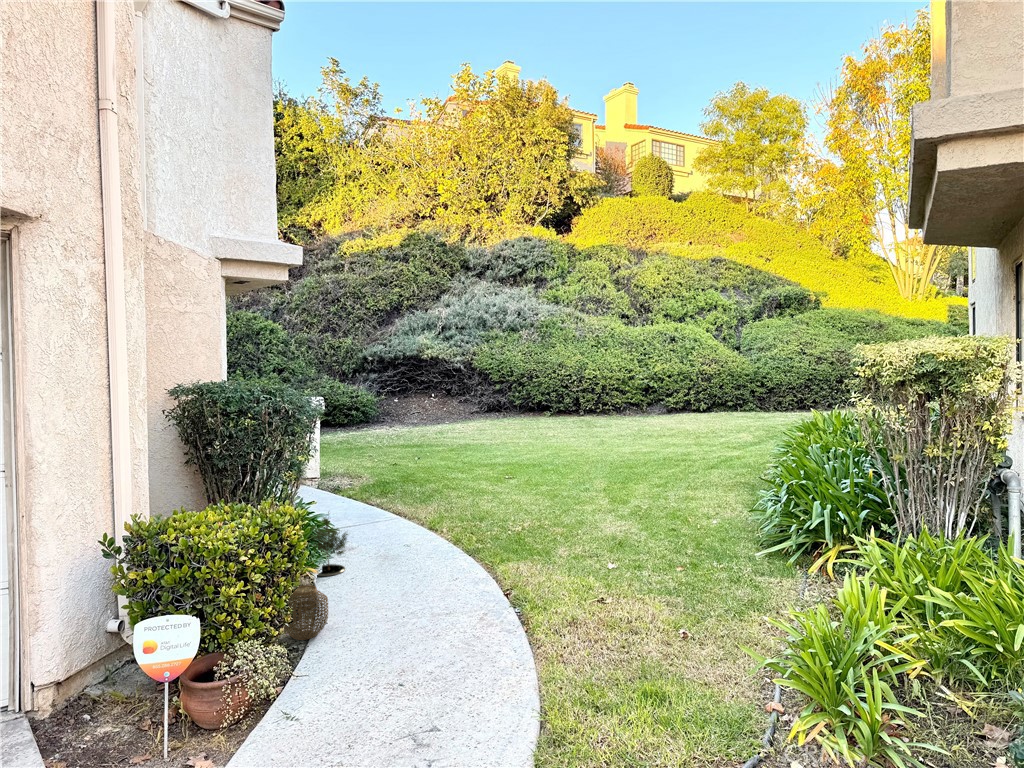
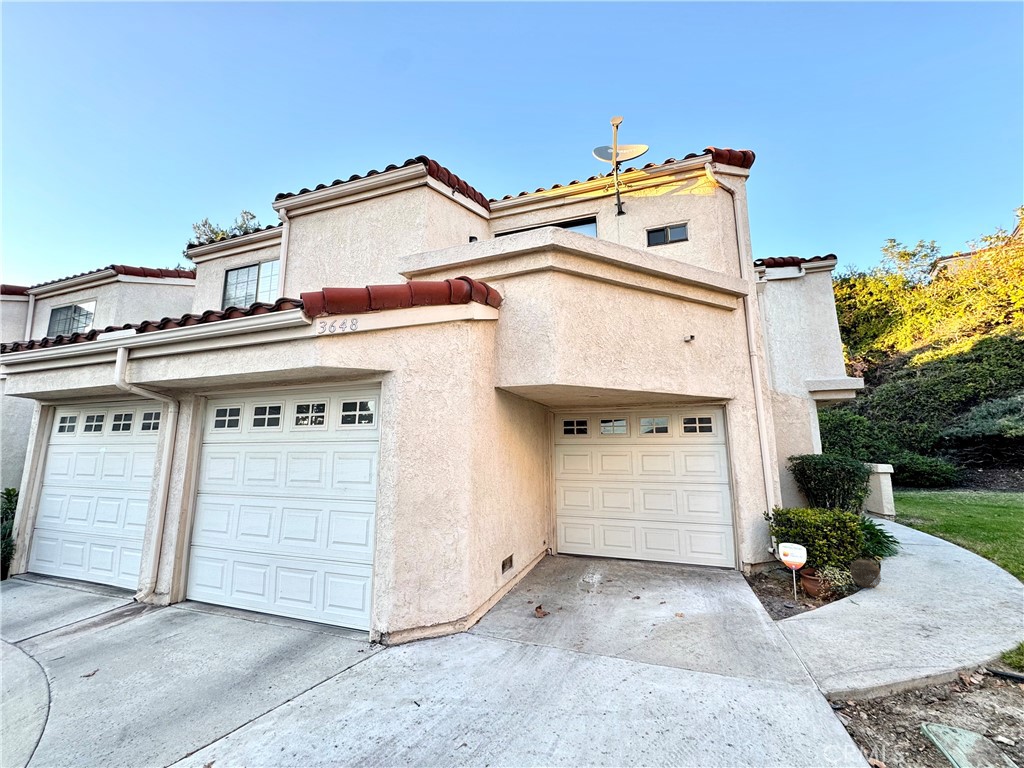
potted tree: present [311,514,348,576] -> none [873,527,904,566]

